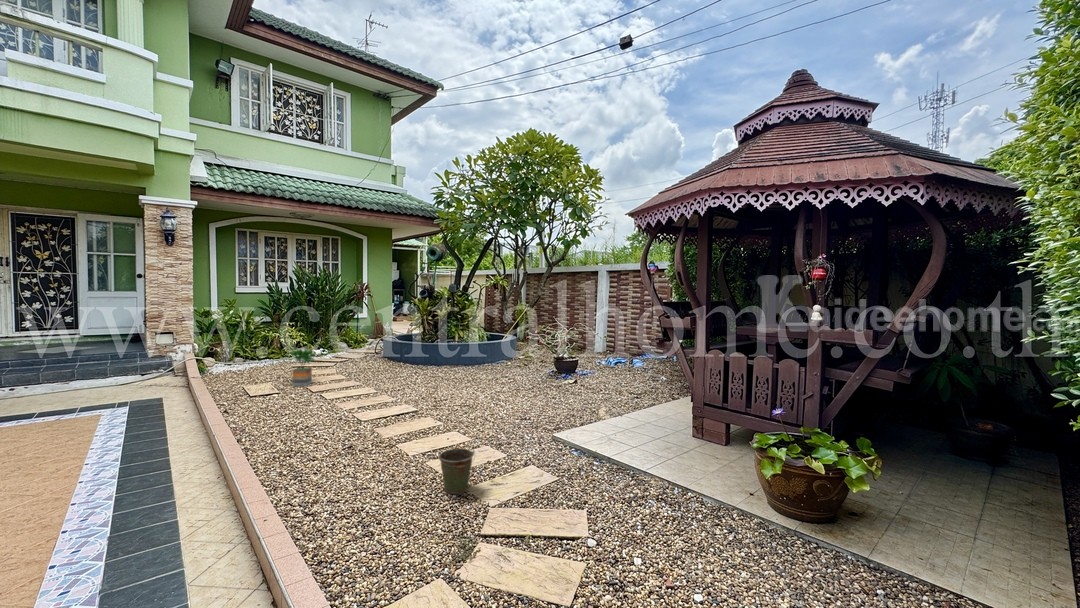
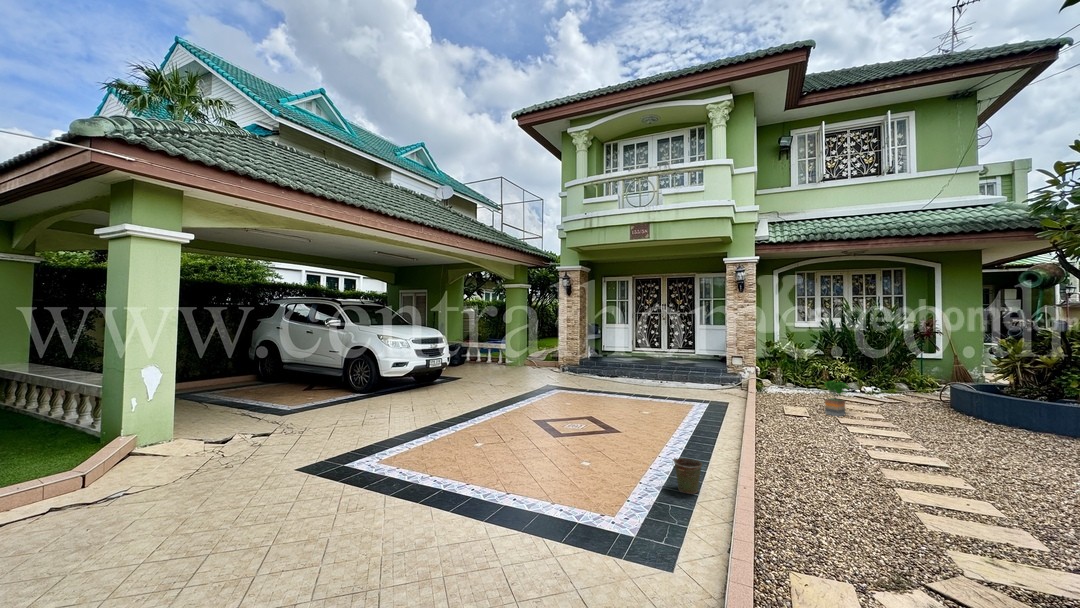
bucket: present [438,449,475,494] -> present [673,458,702,494]

